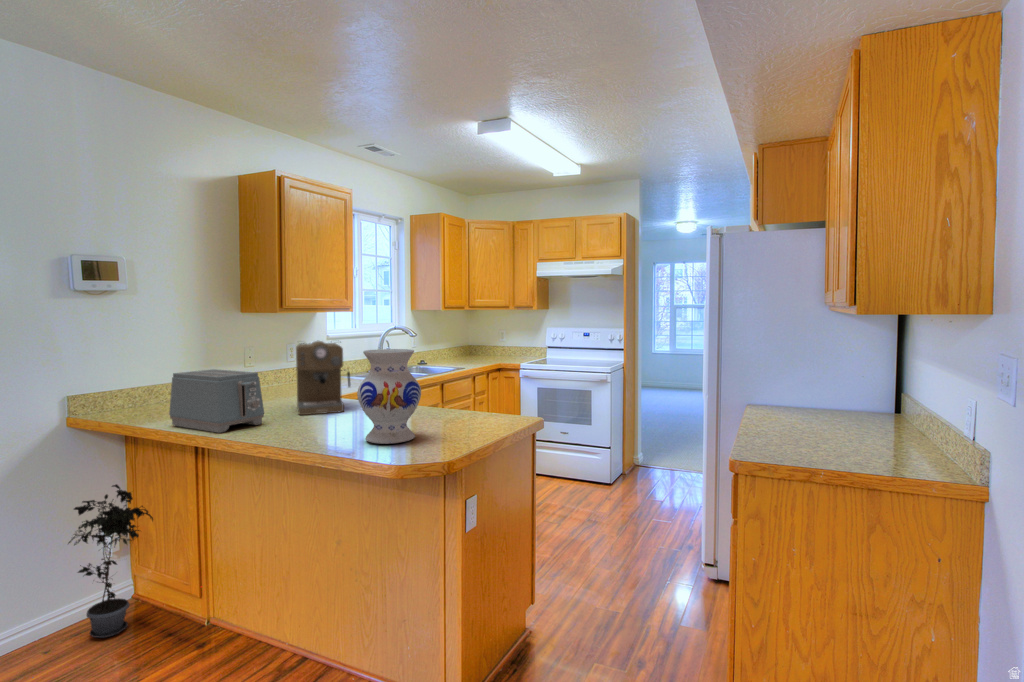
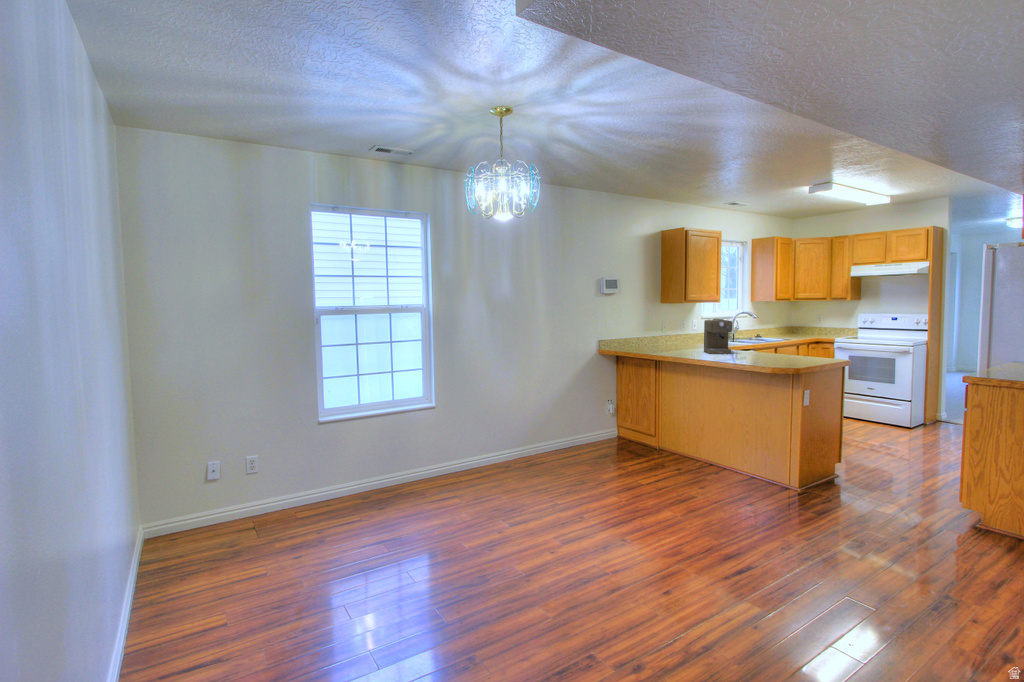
vase: present [357,349,421,444] -> none [752,321,783,362]
toaster: present [169,369,264,433] -> none [656,331,698,357]
potted plant: present [69,484,153,638] -> none [607,381,643,446]

